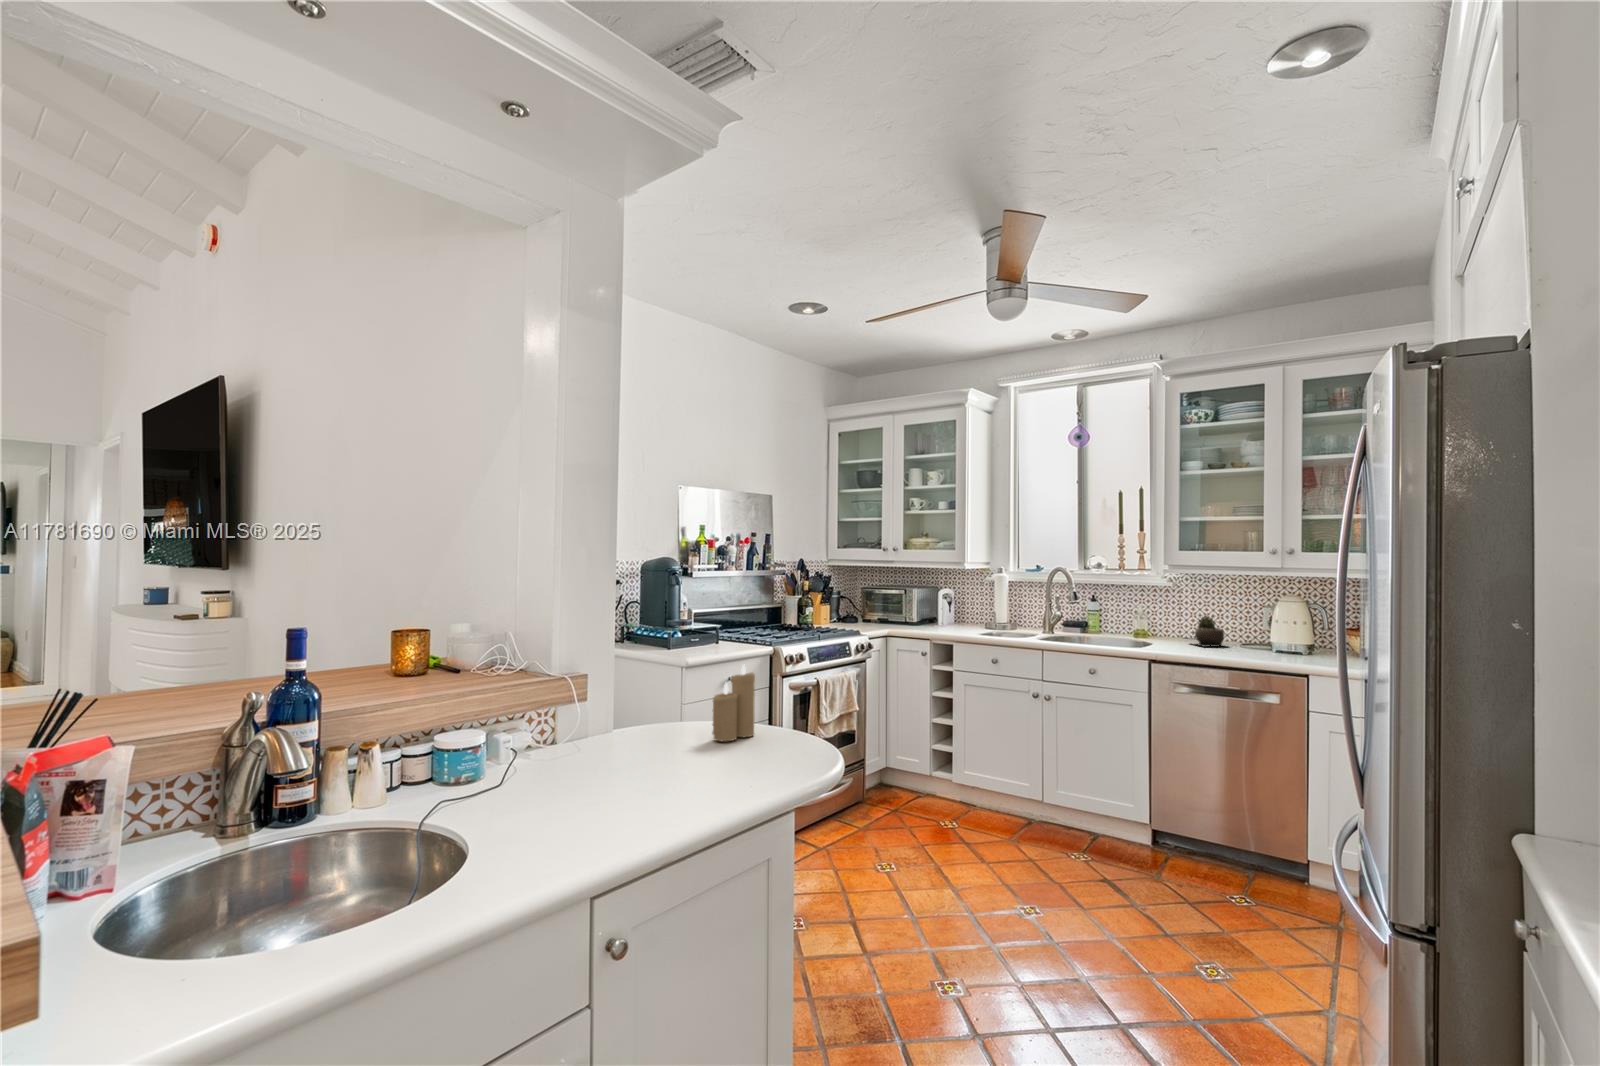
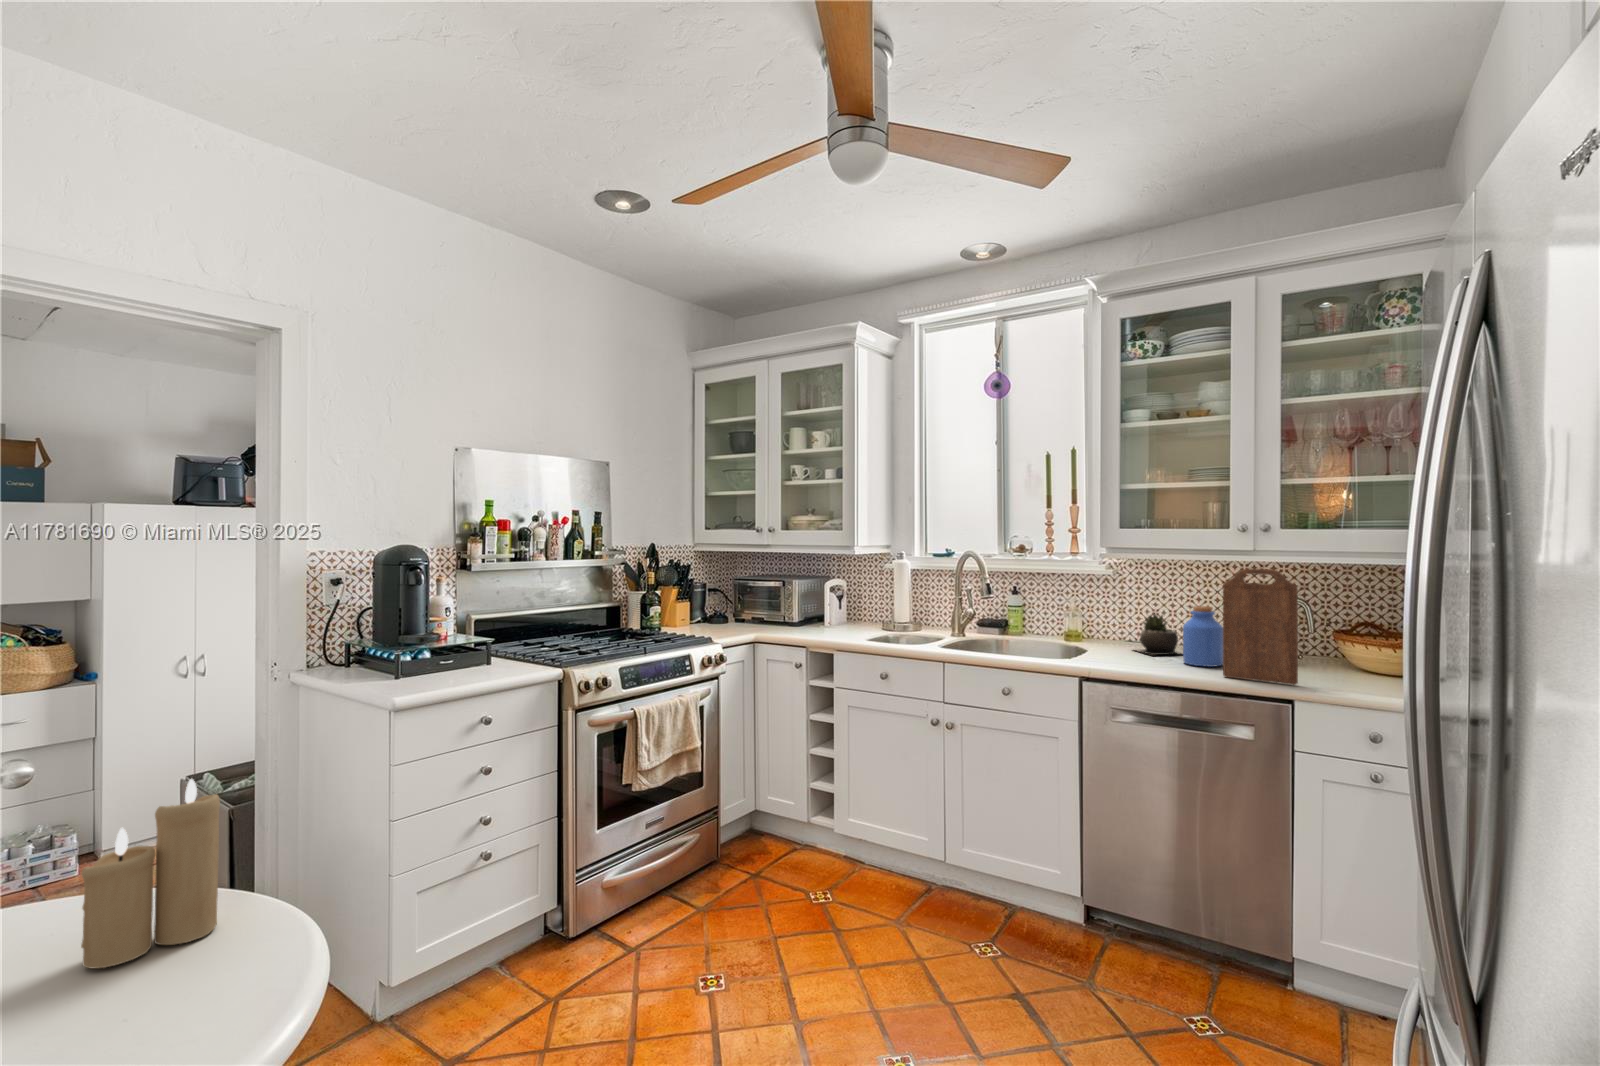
cutting board: none [1256,581,1311,665] -> present [1223,569,1298,685]
jar: none [1228,610,1258,654] -> present [1183,606,1223,667]

